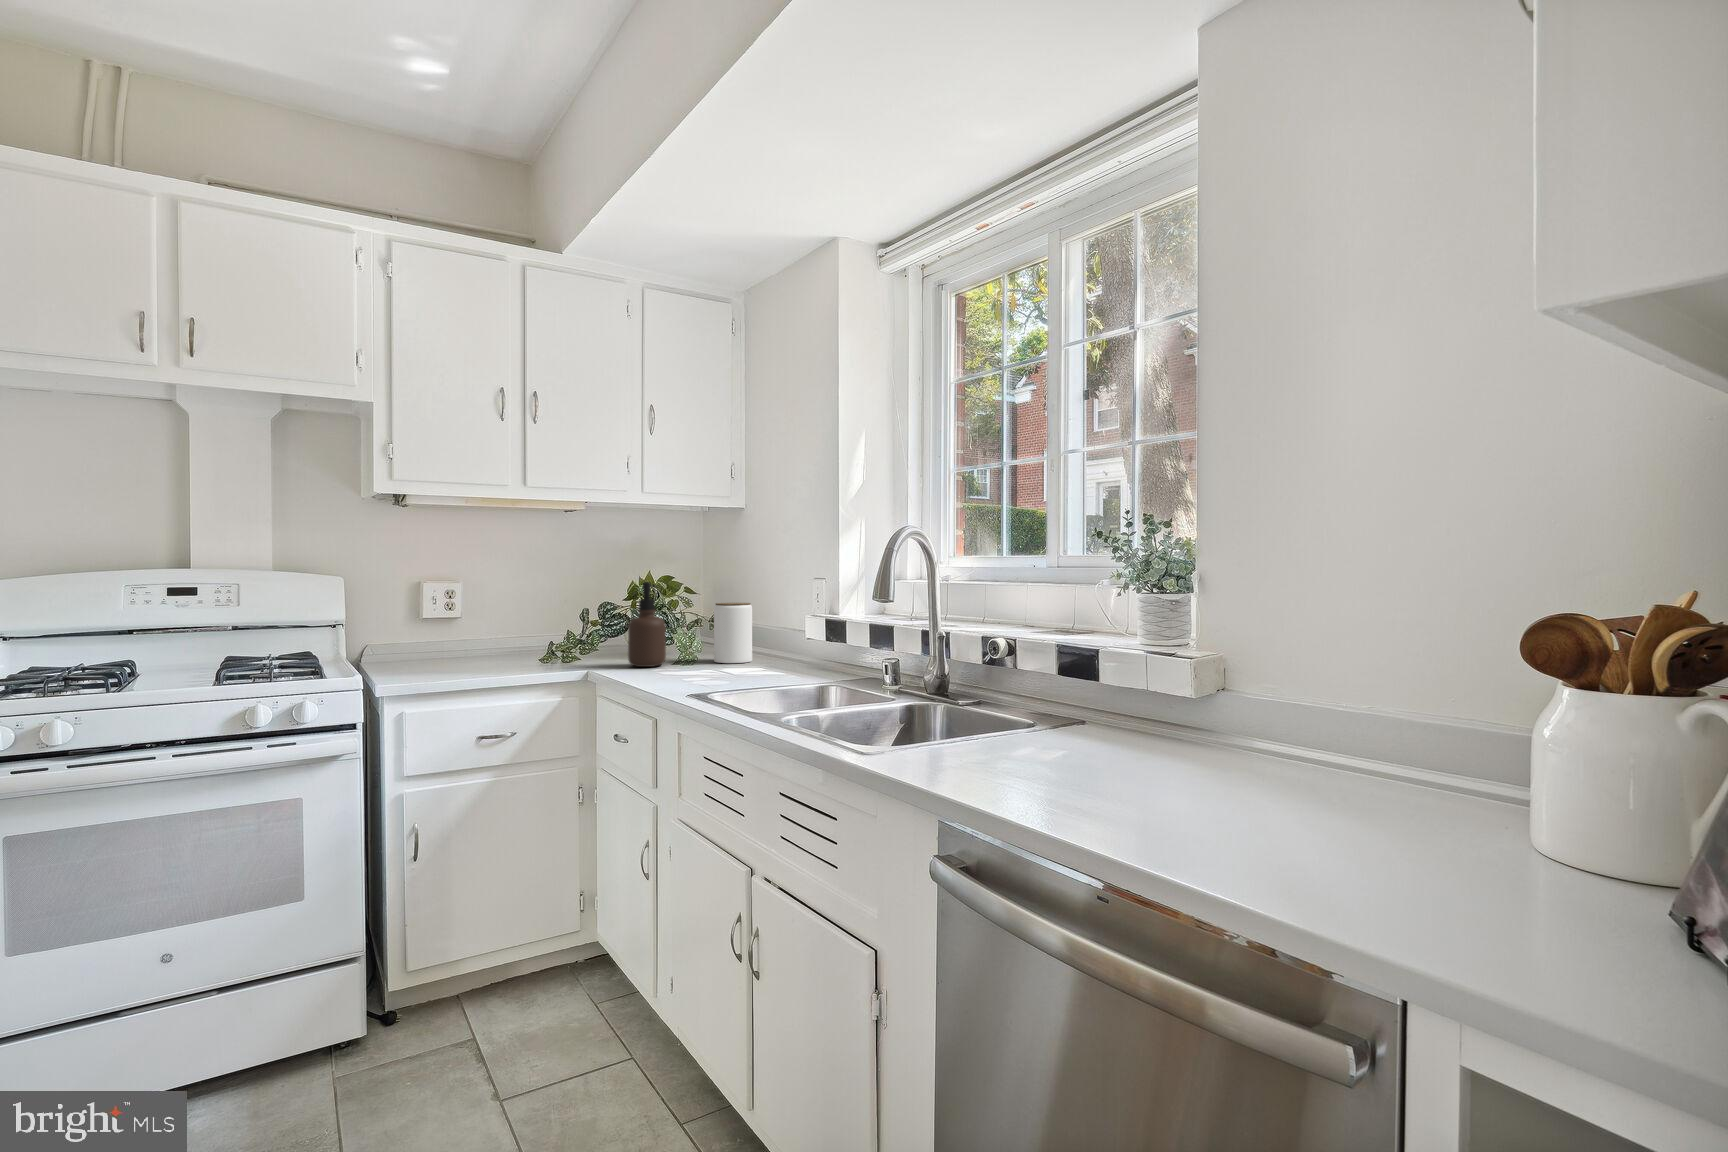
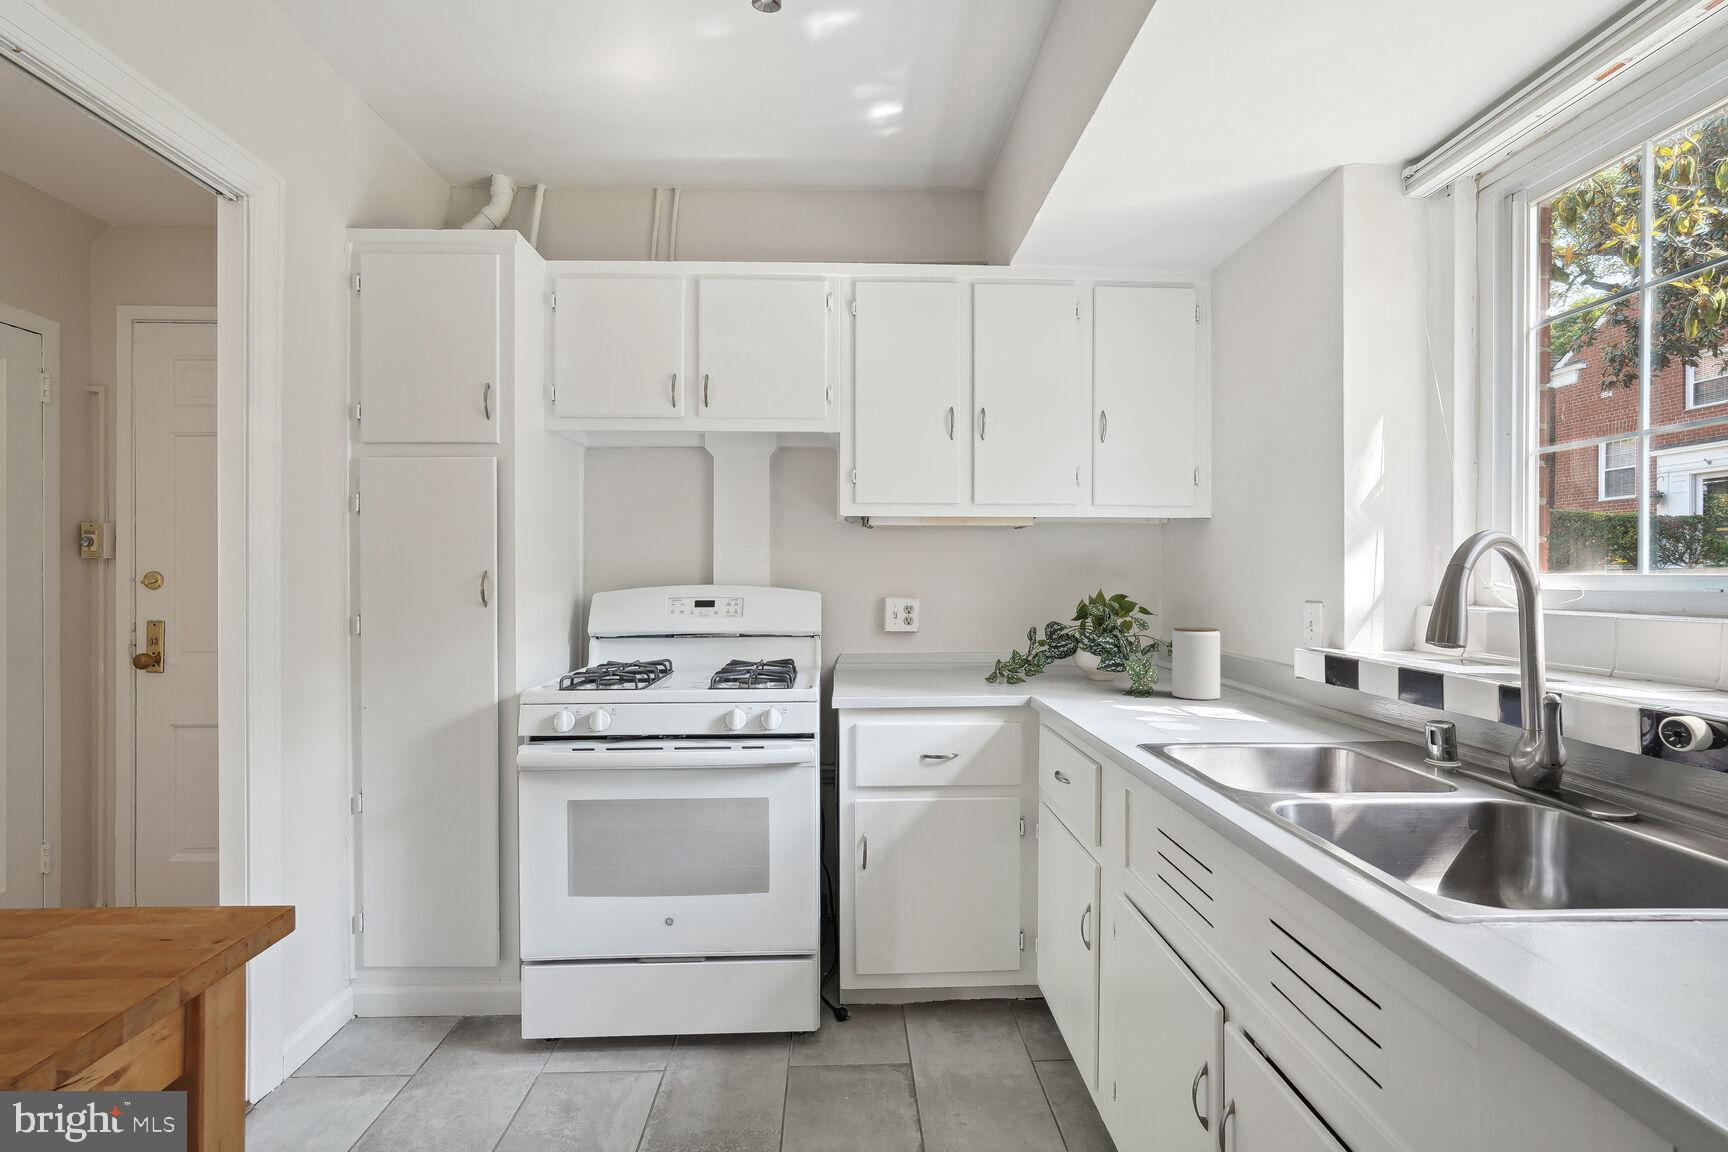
soap dispenser: present [628,582,666,667] -> none [1073,603,1115,696]

